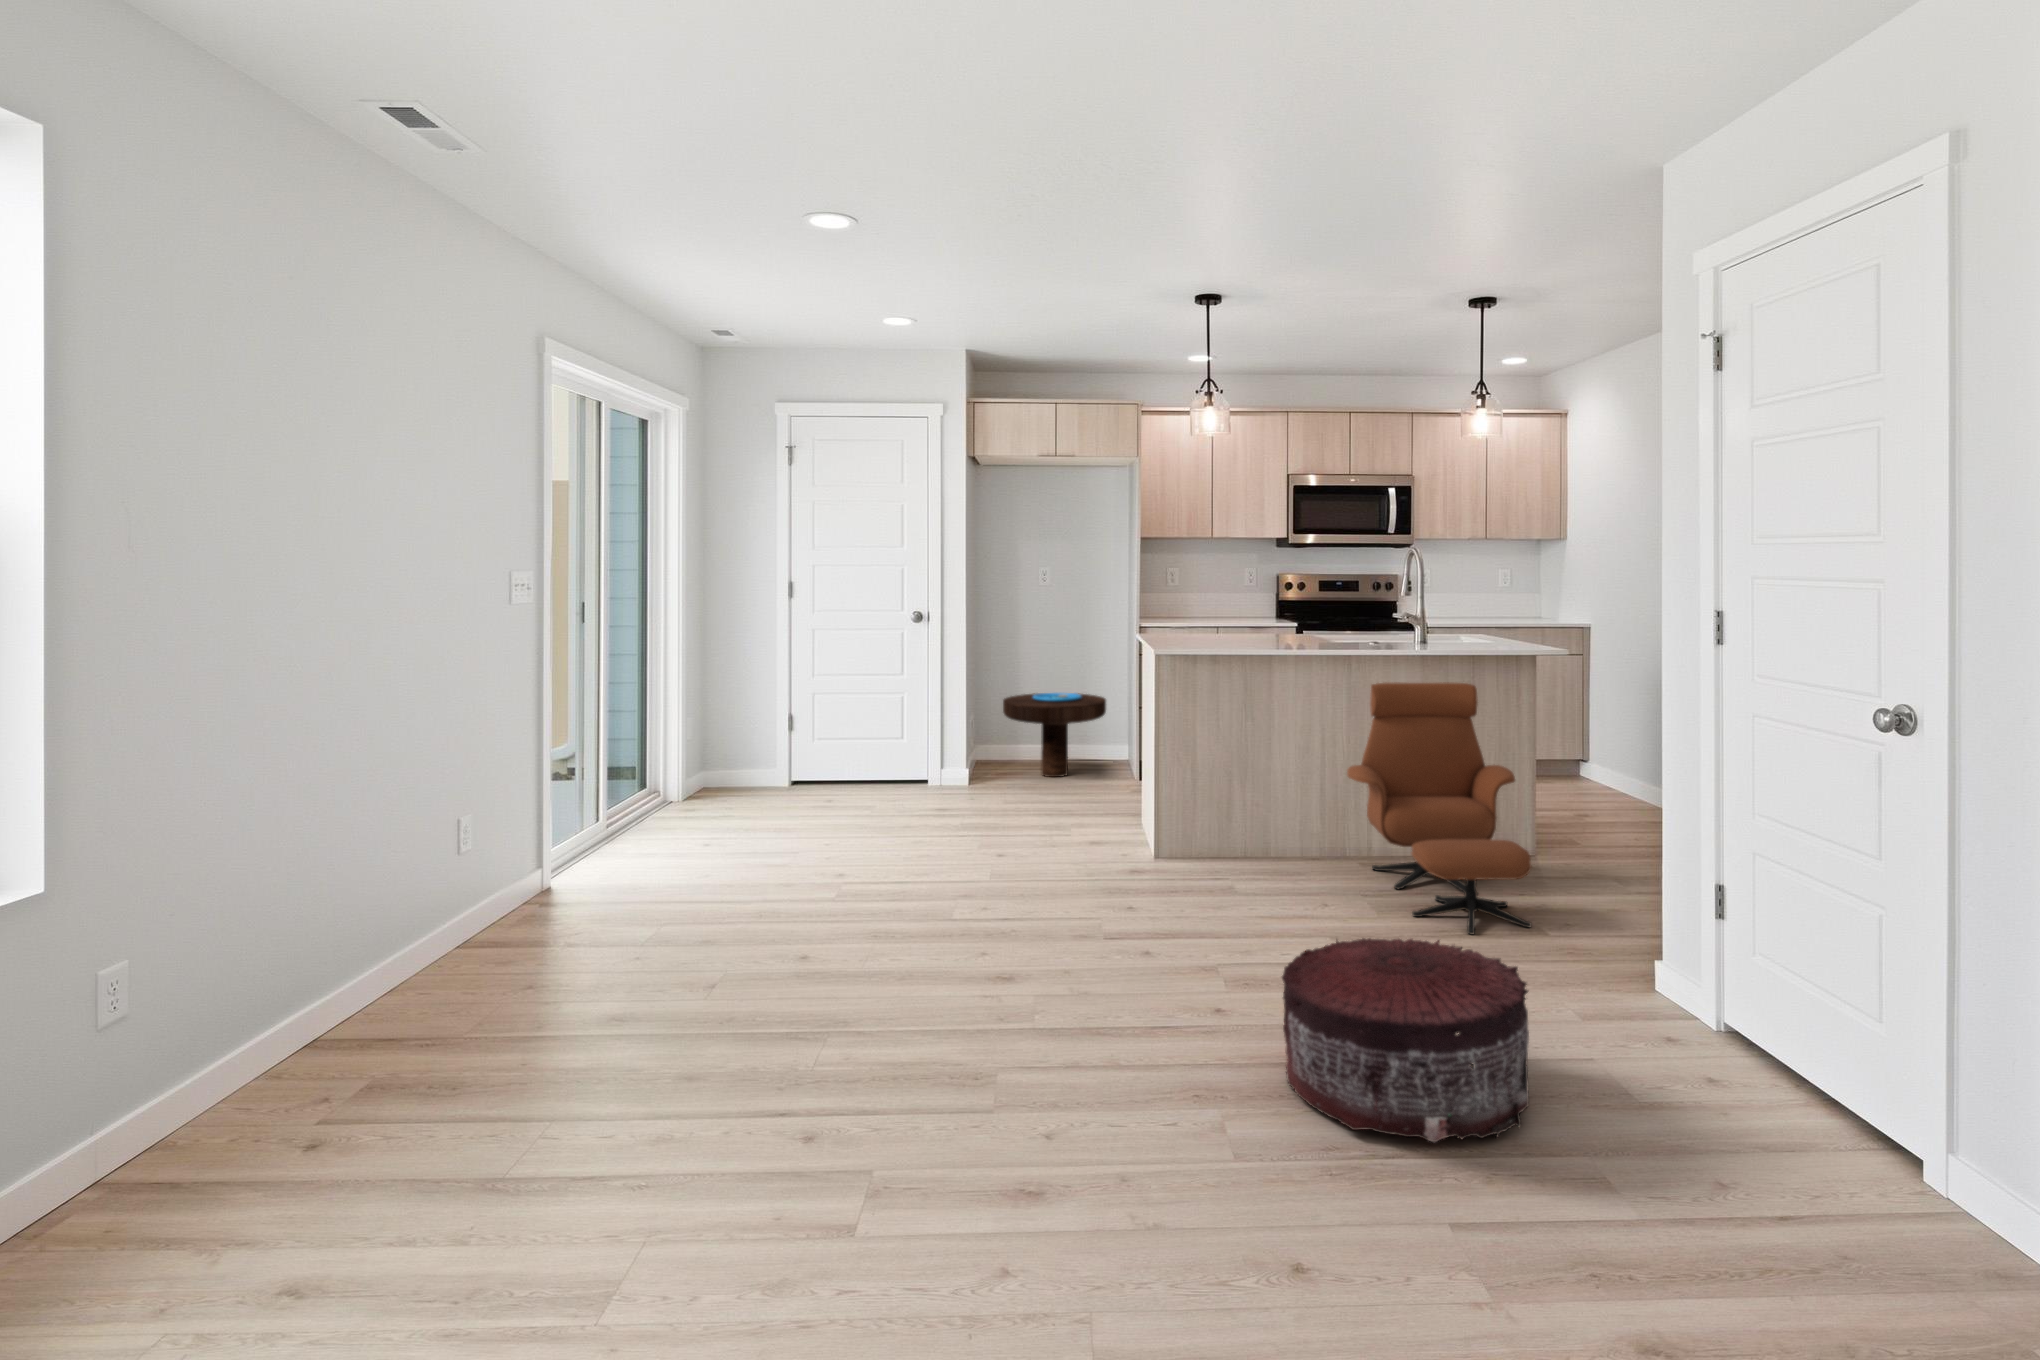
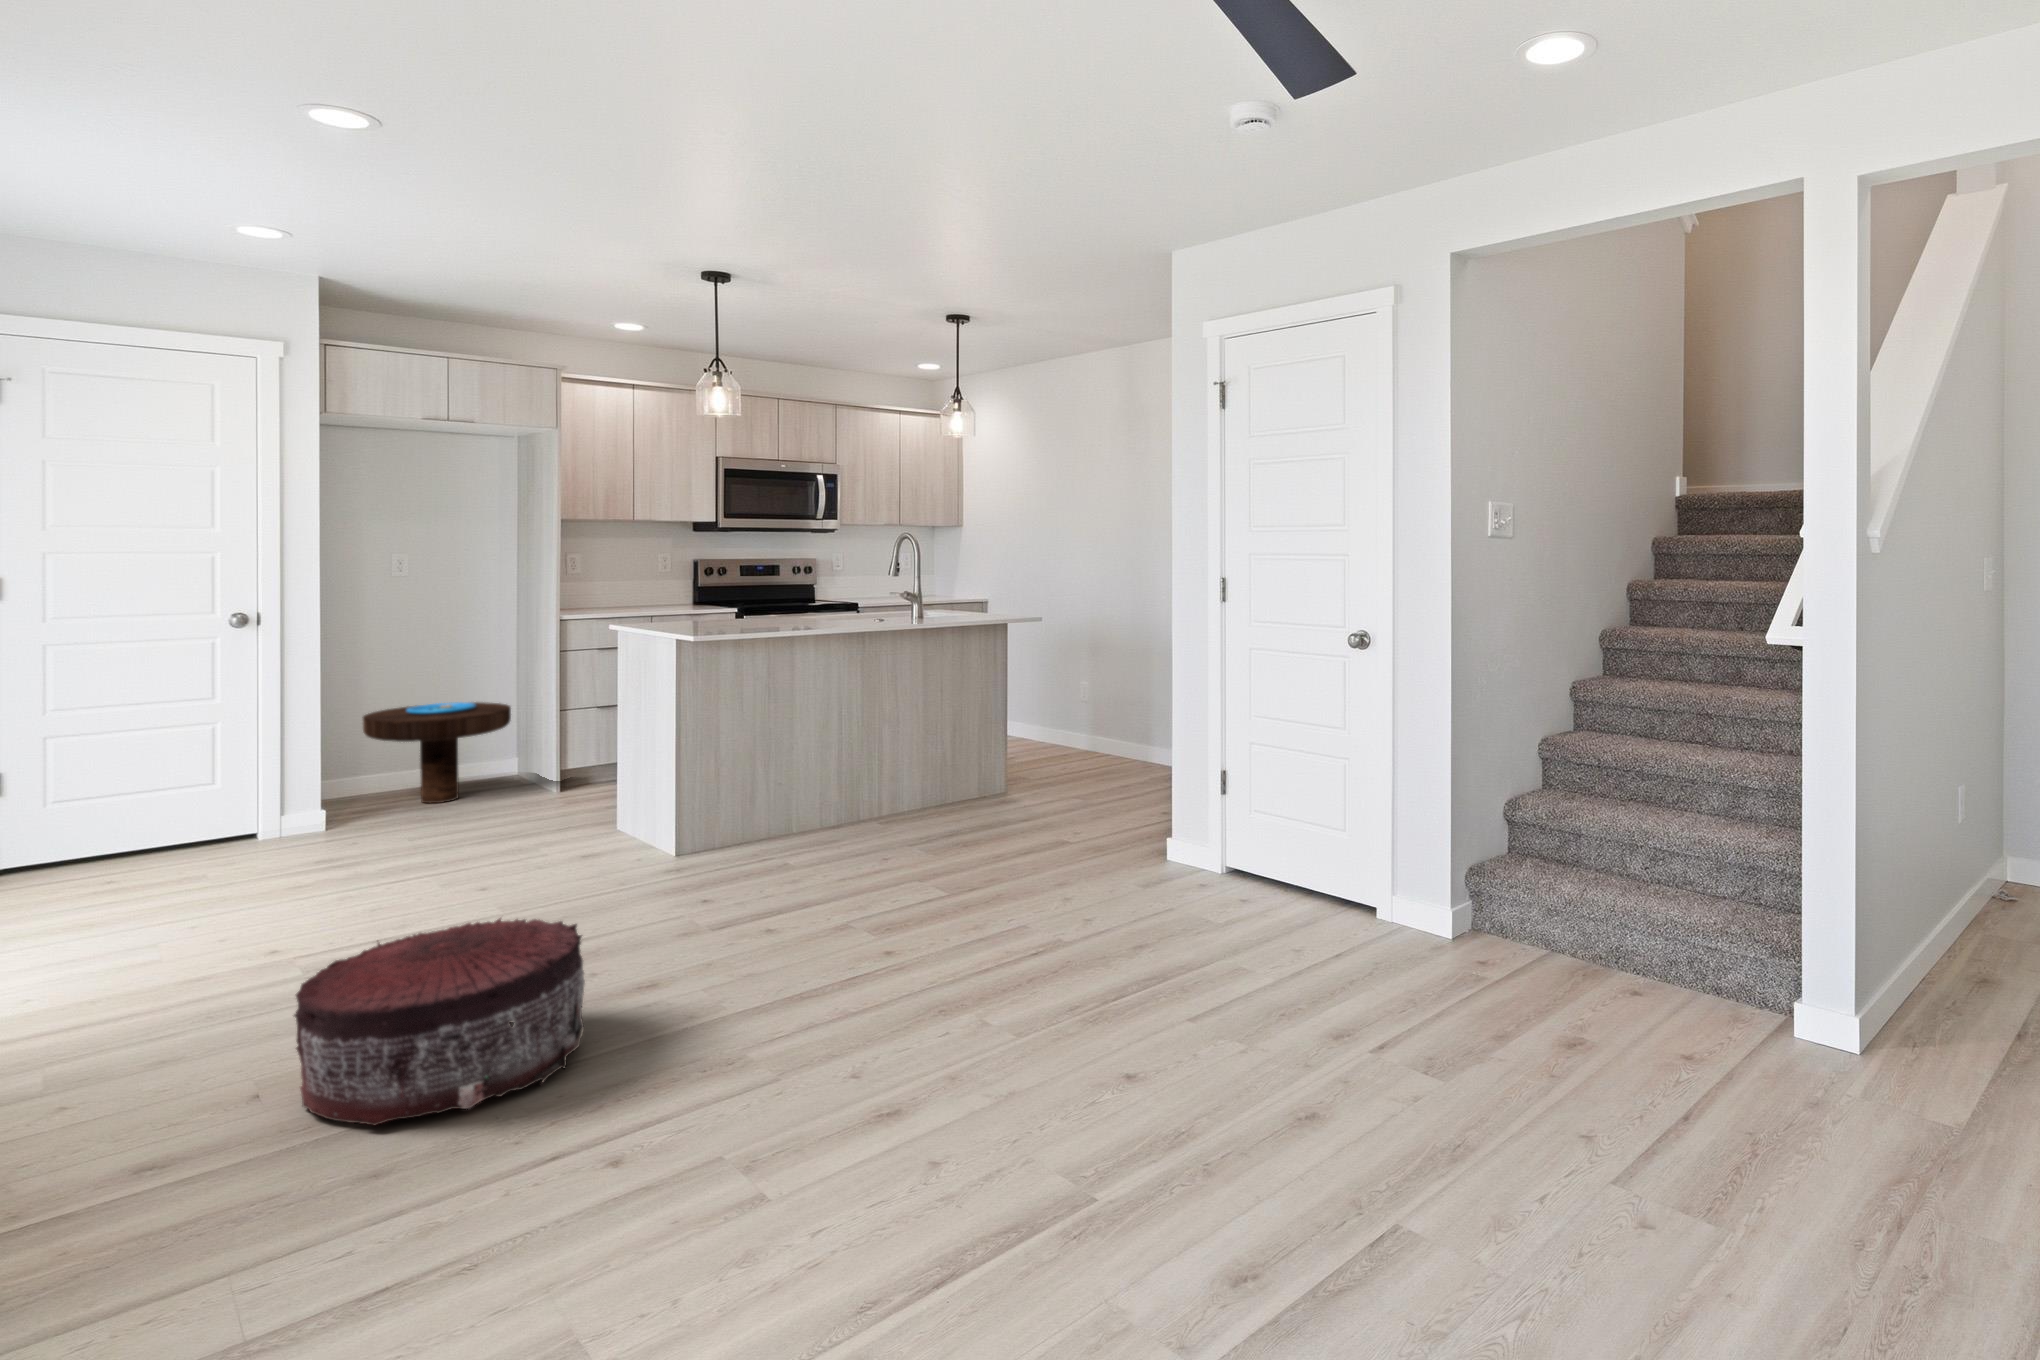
lounge chair: present [1347,683,1531,934] -> none [870,650,1053,854]
pouf: present [1282,938,1529,1143] -> present [294,918,585,1125]

